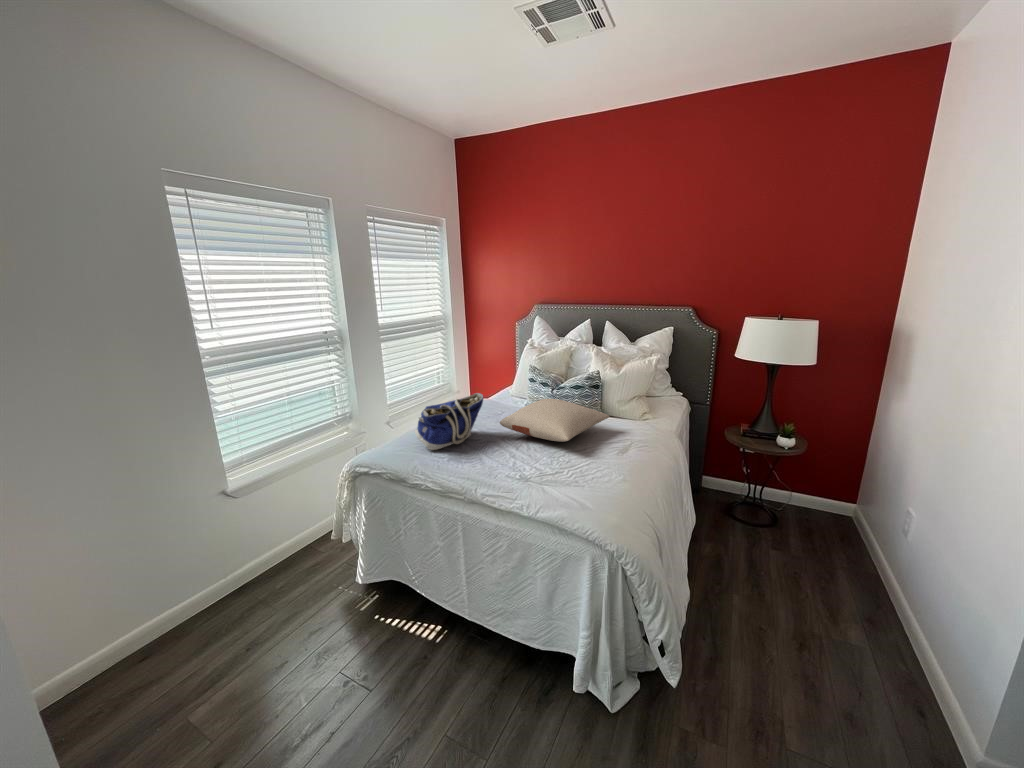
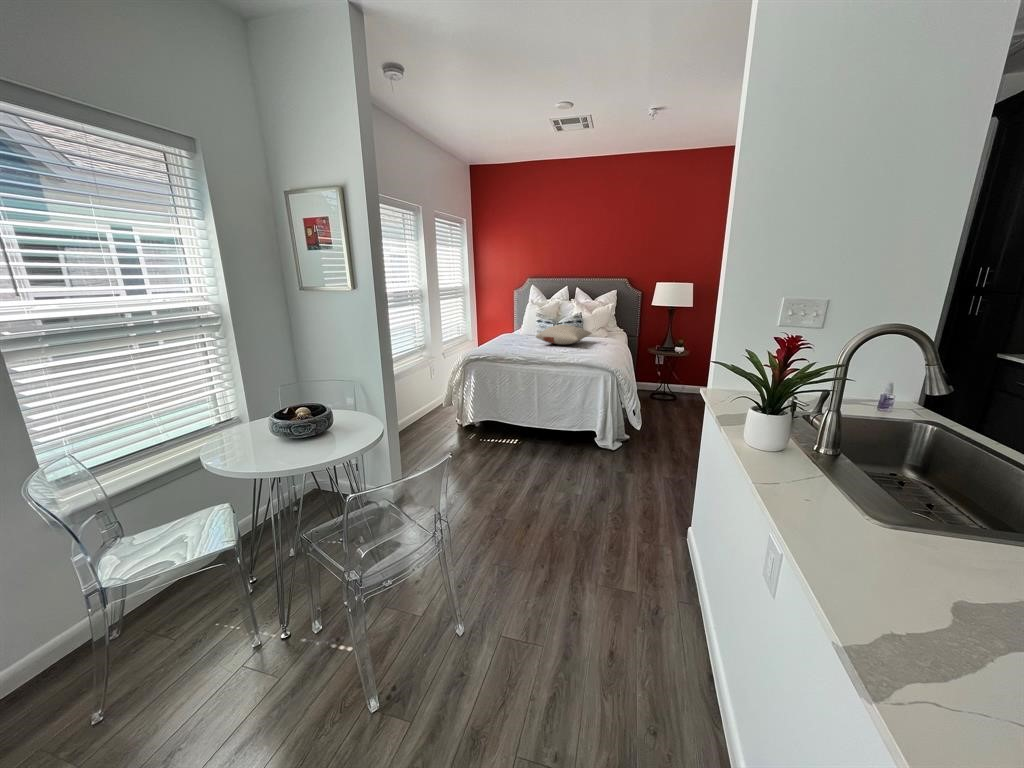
tote bag: present [415,393,483,450] -> none [492,320,526,350]

